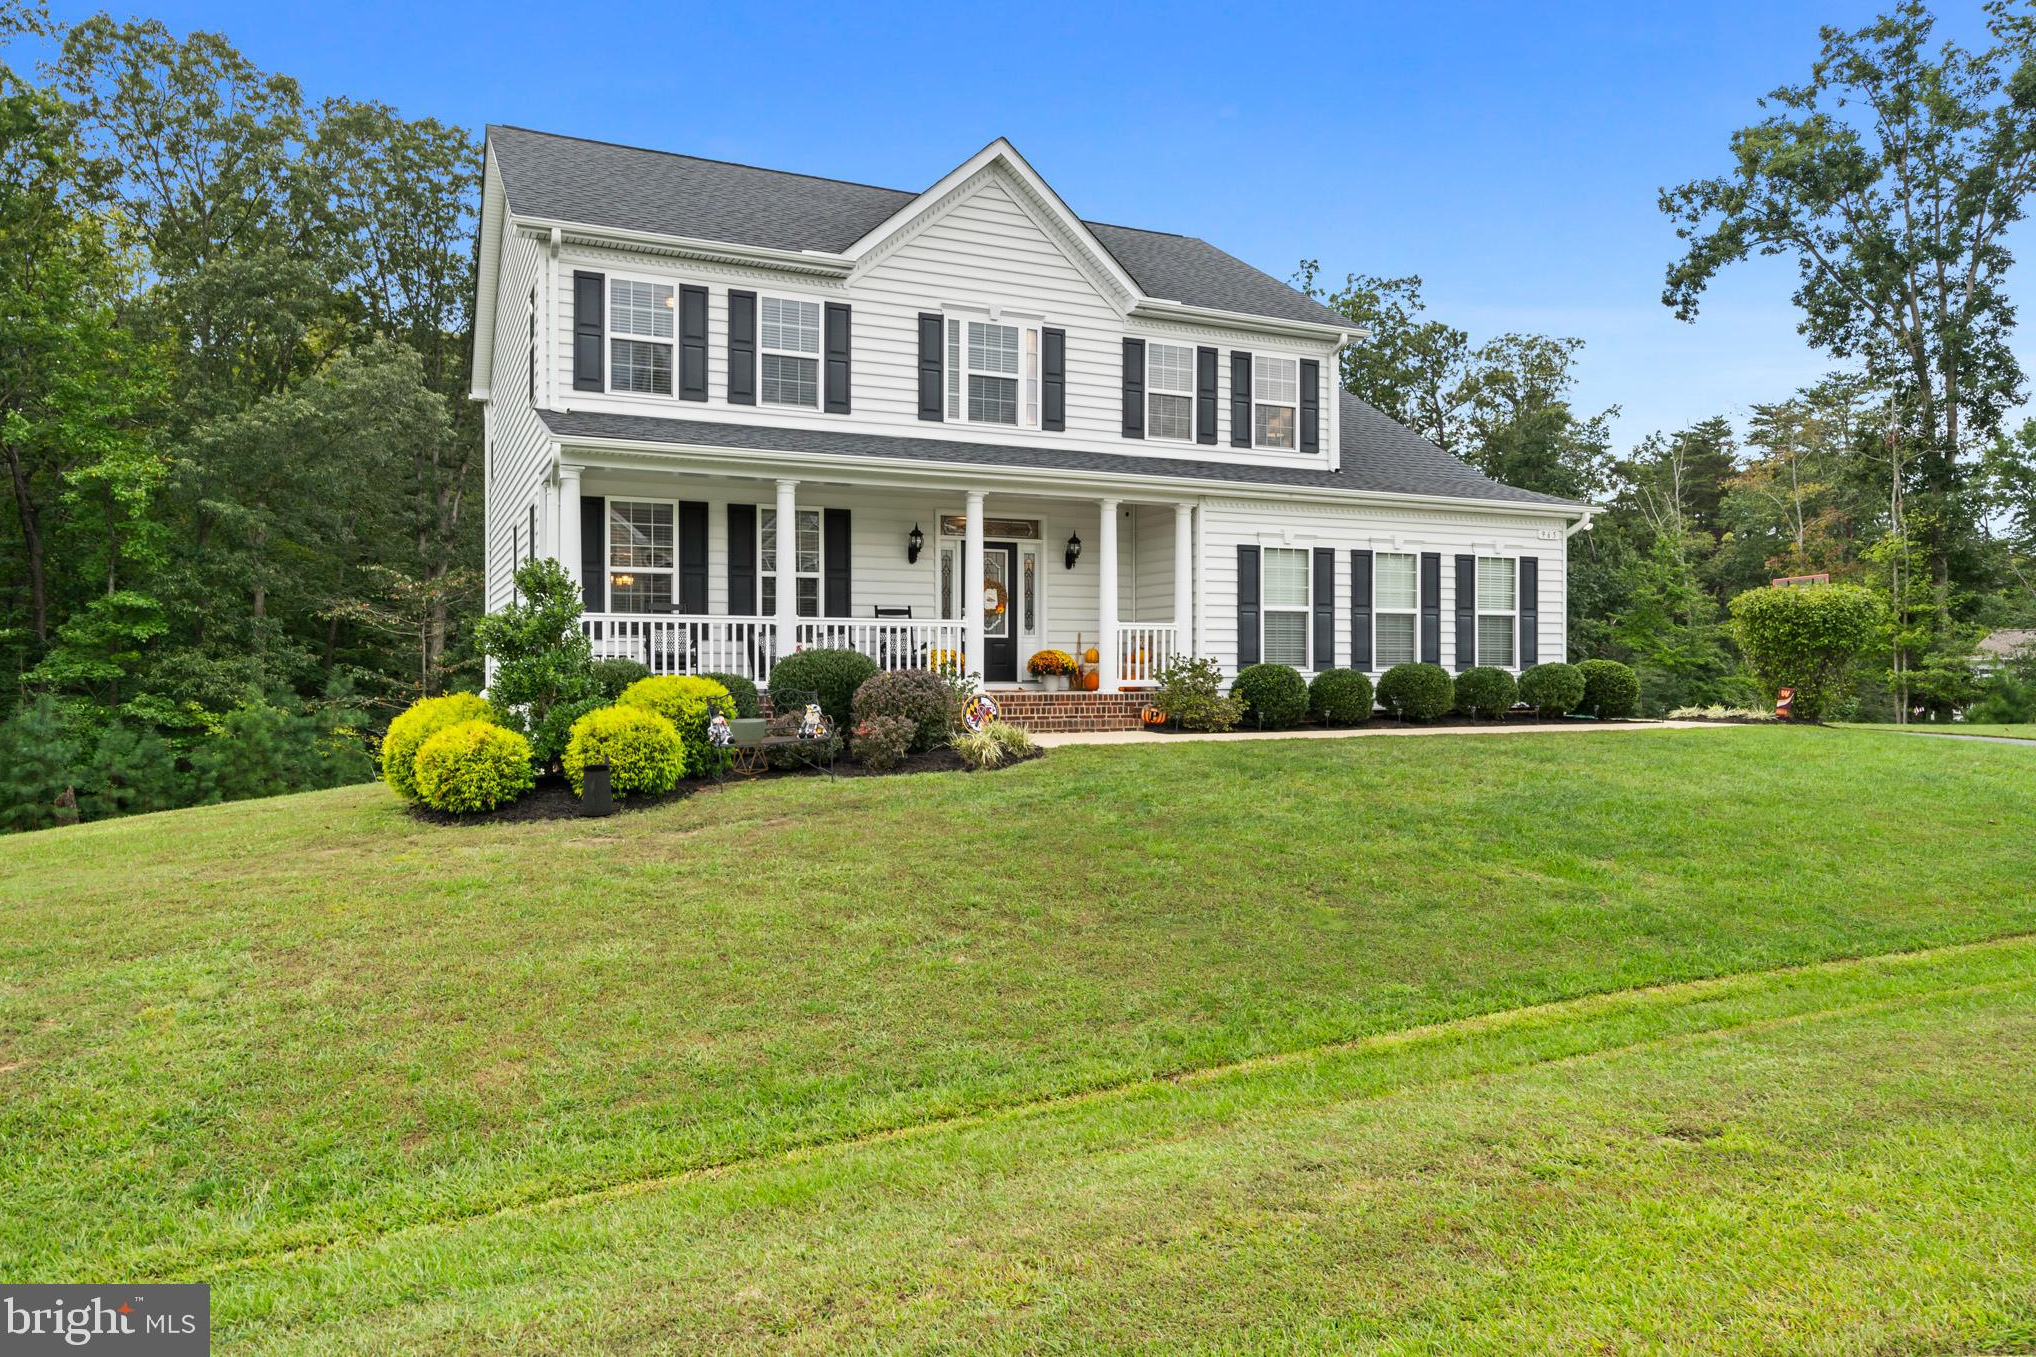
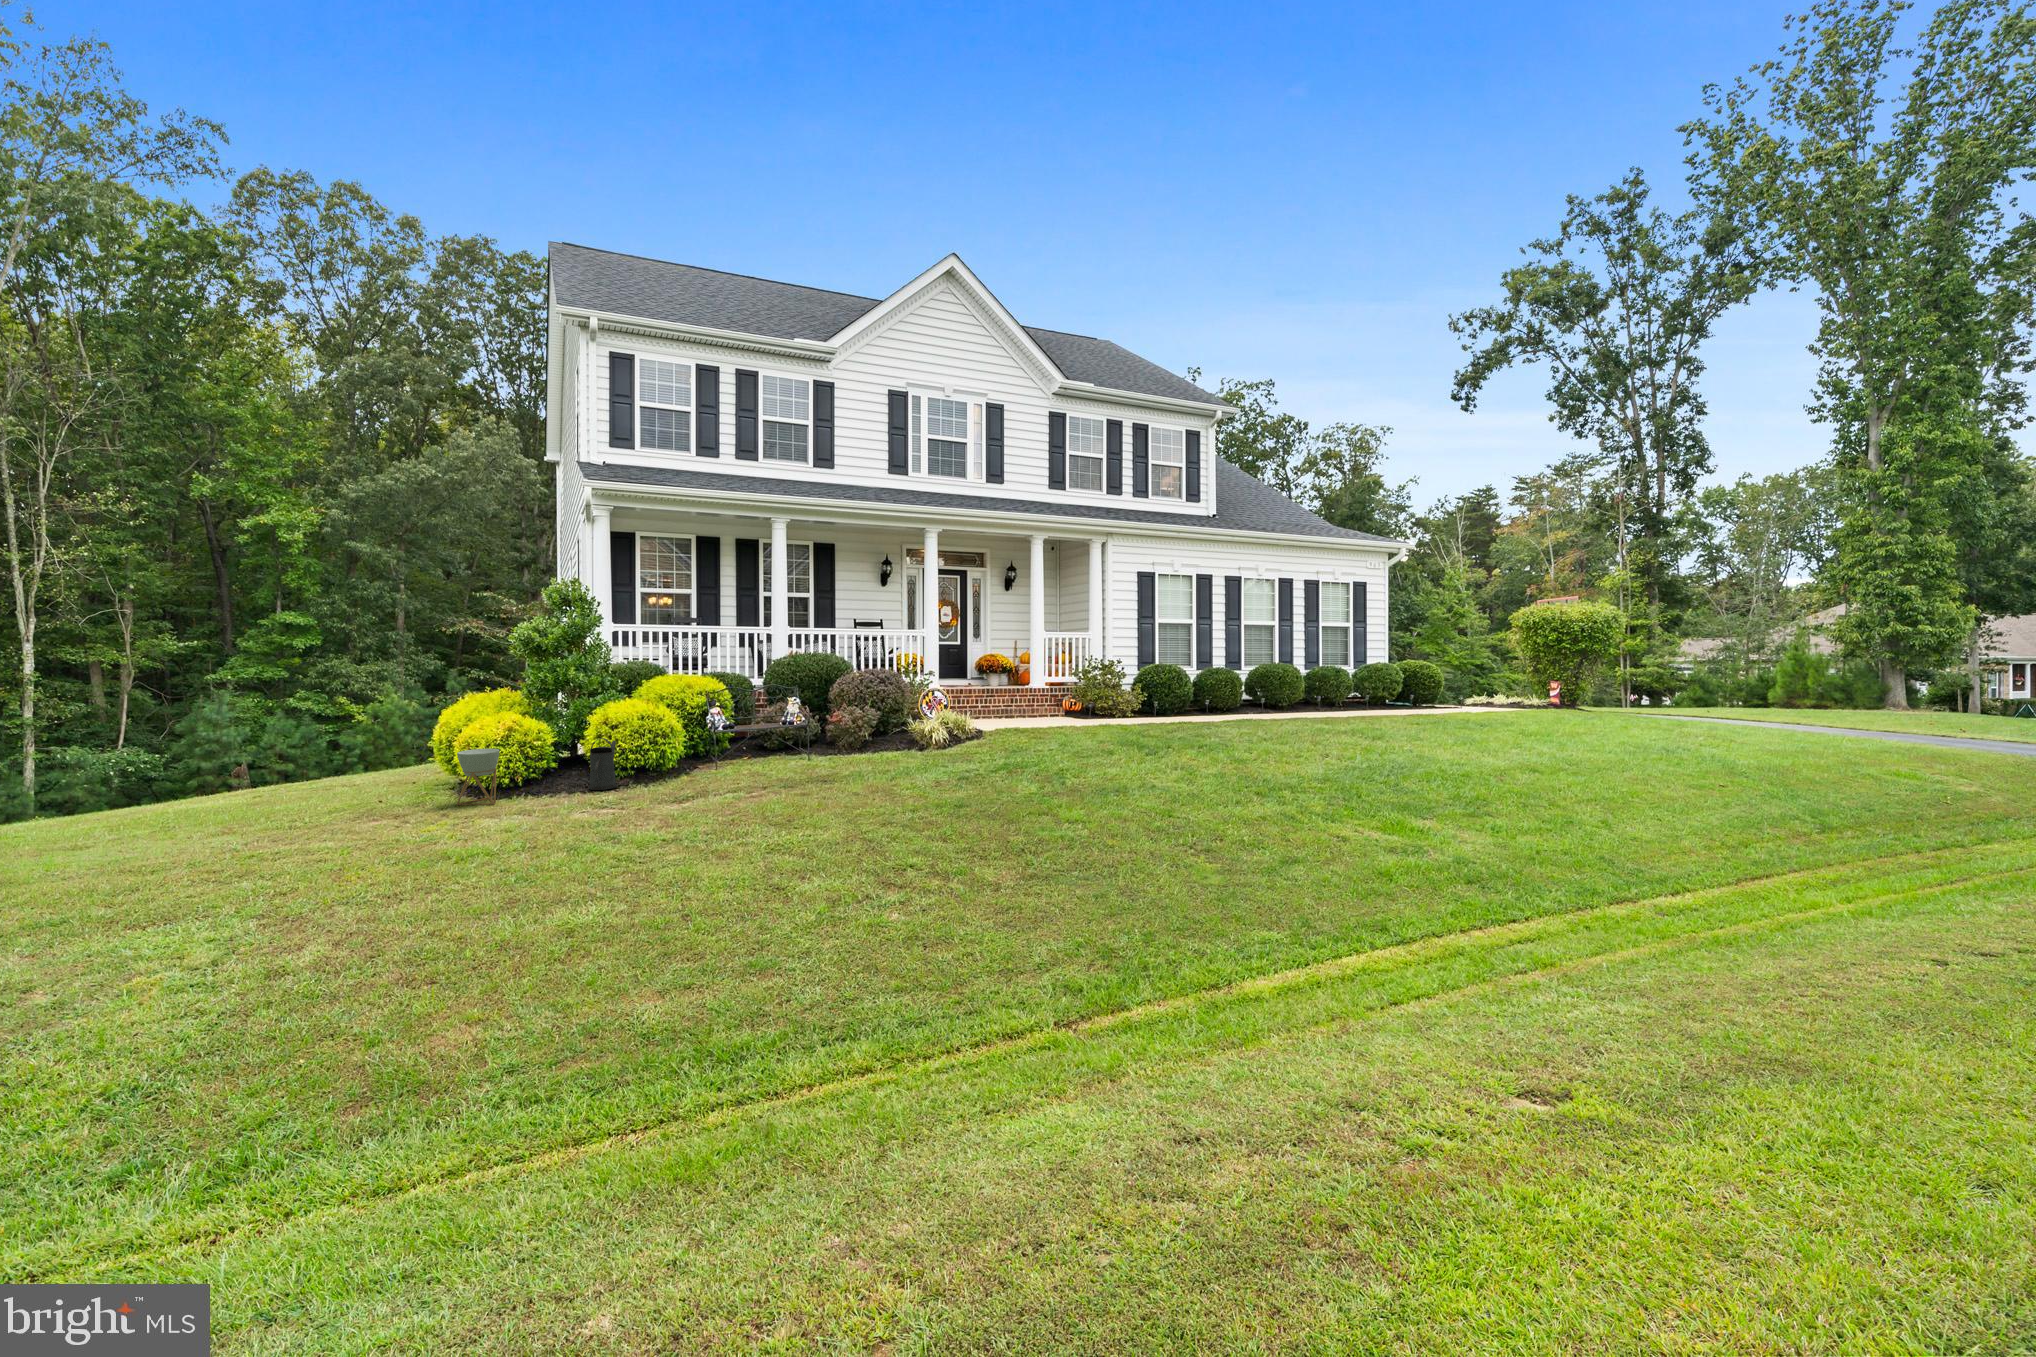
planter: present [730,719,768,775] -> present [457,749,499,805]

